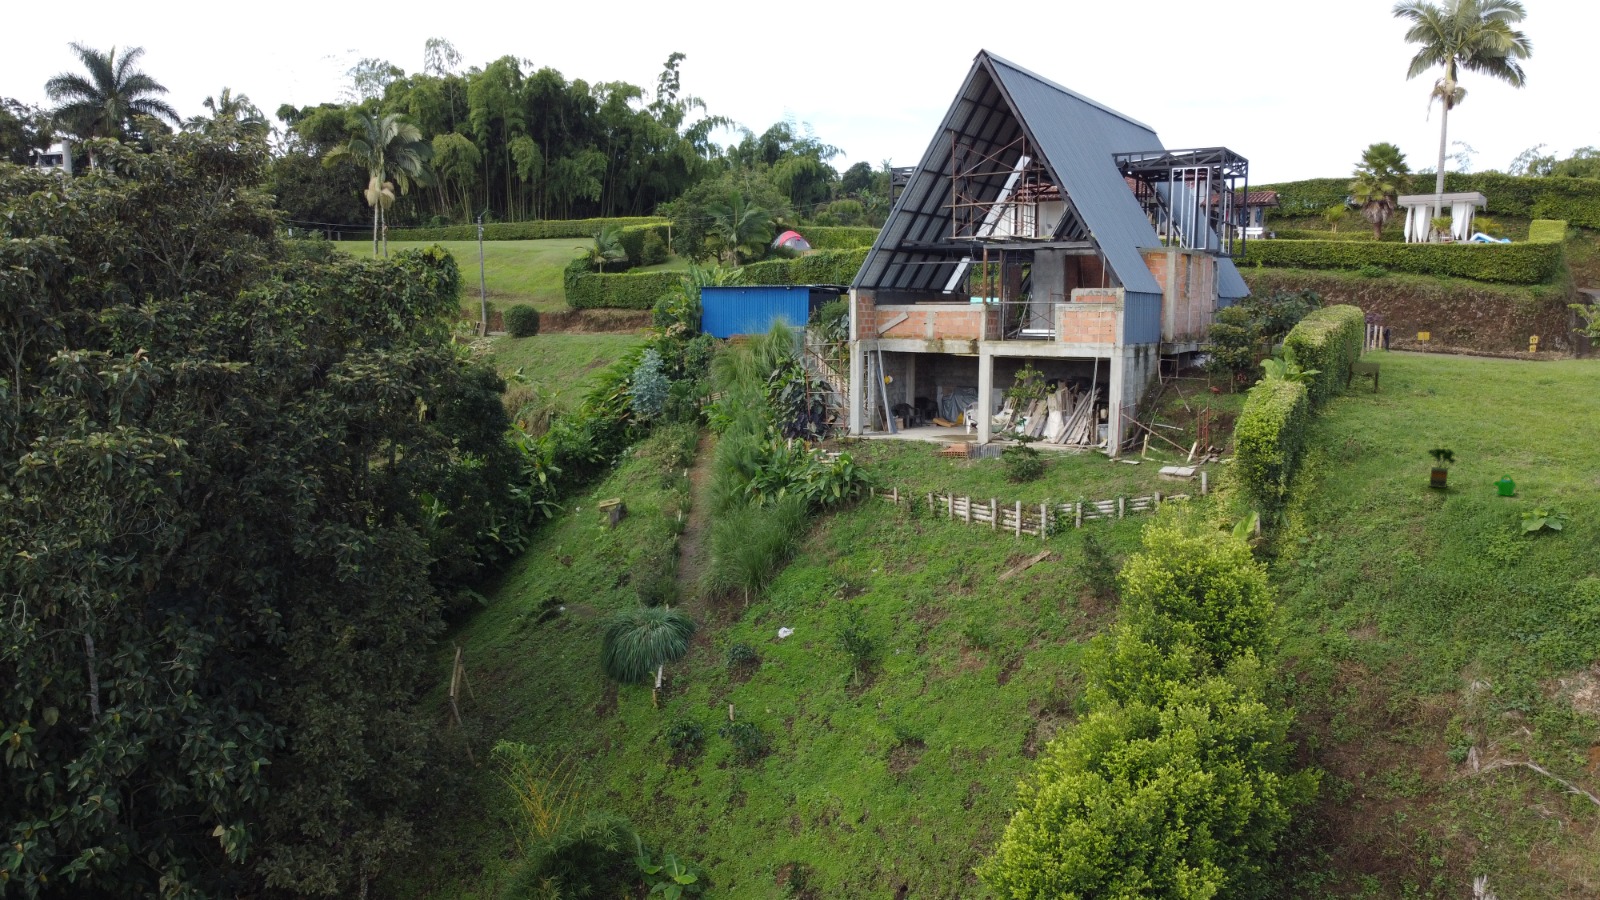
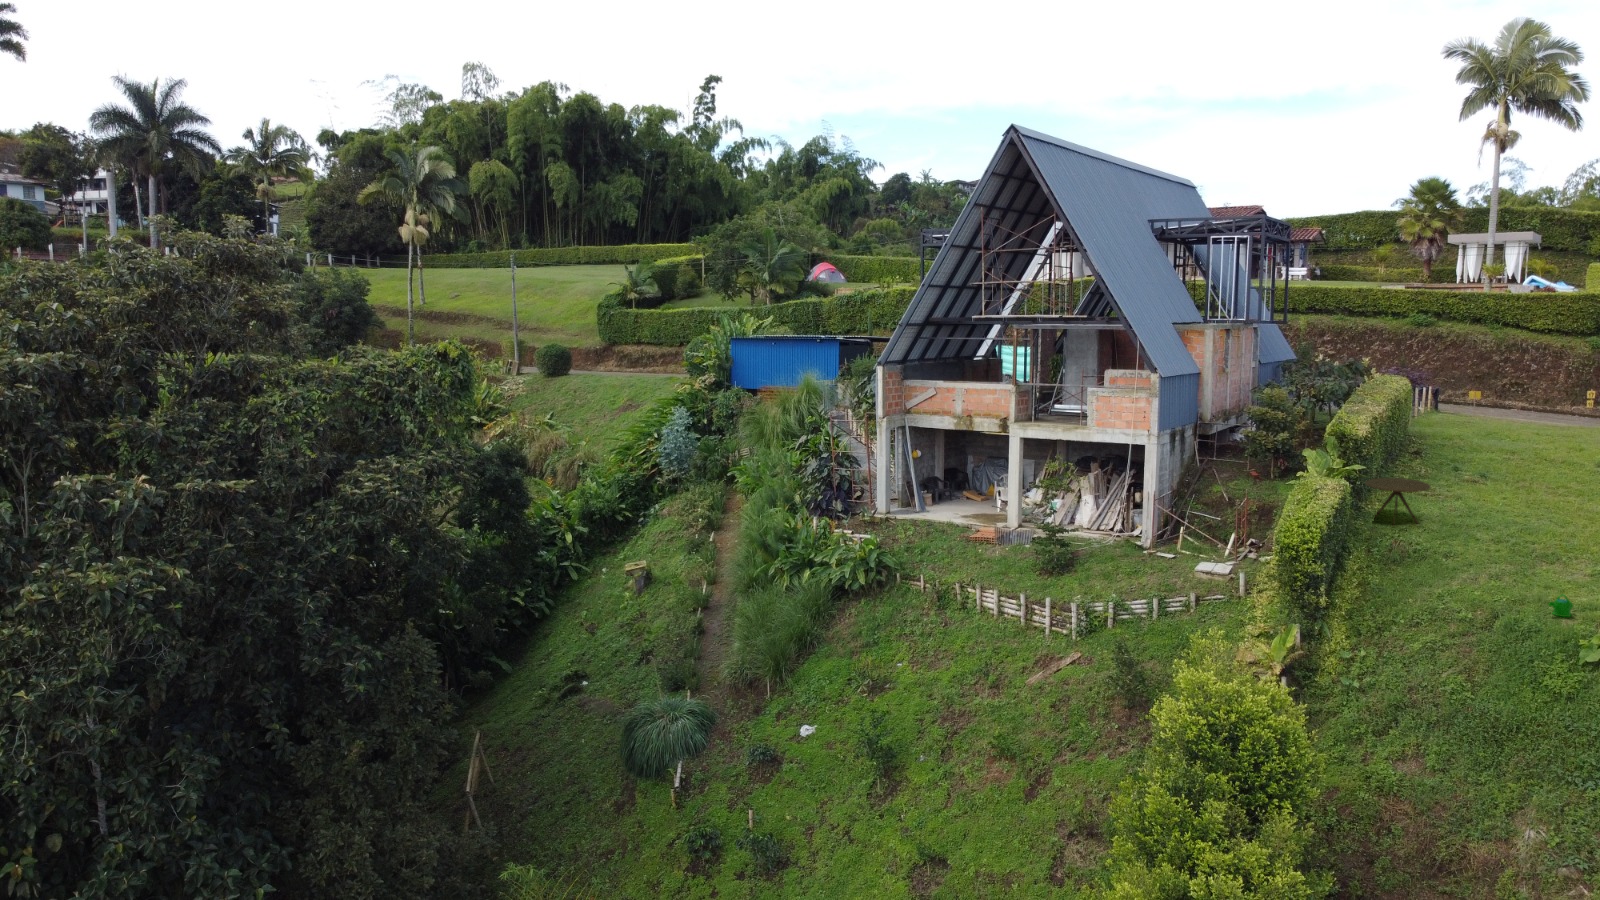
chair: present [1345,339,1380,392] -> none [1393,419,1430,477]
round table: none [1320,386,1382,431] -> present [1365,478,1430,523]
potted tree: present [1428,448,1456,488] -> none [1477,562,1510,606]

